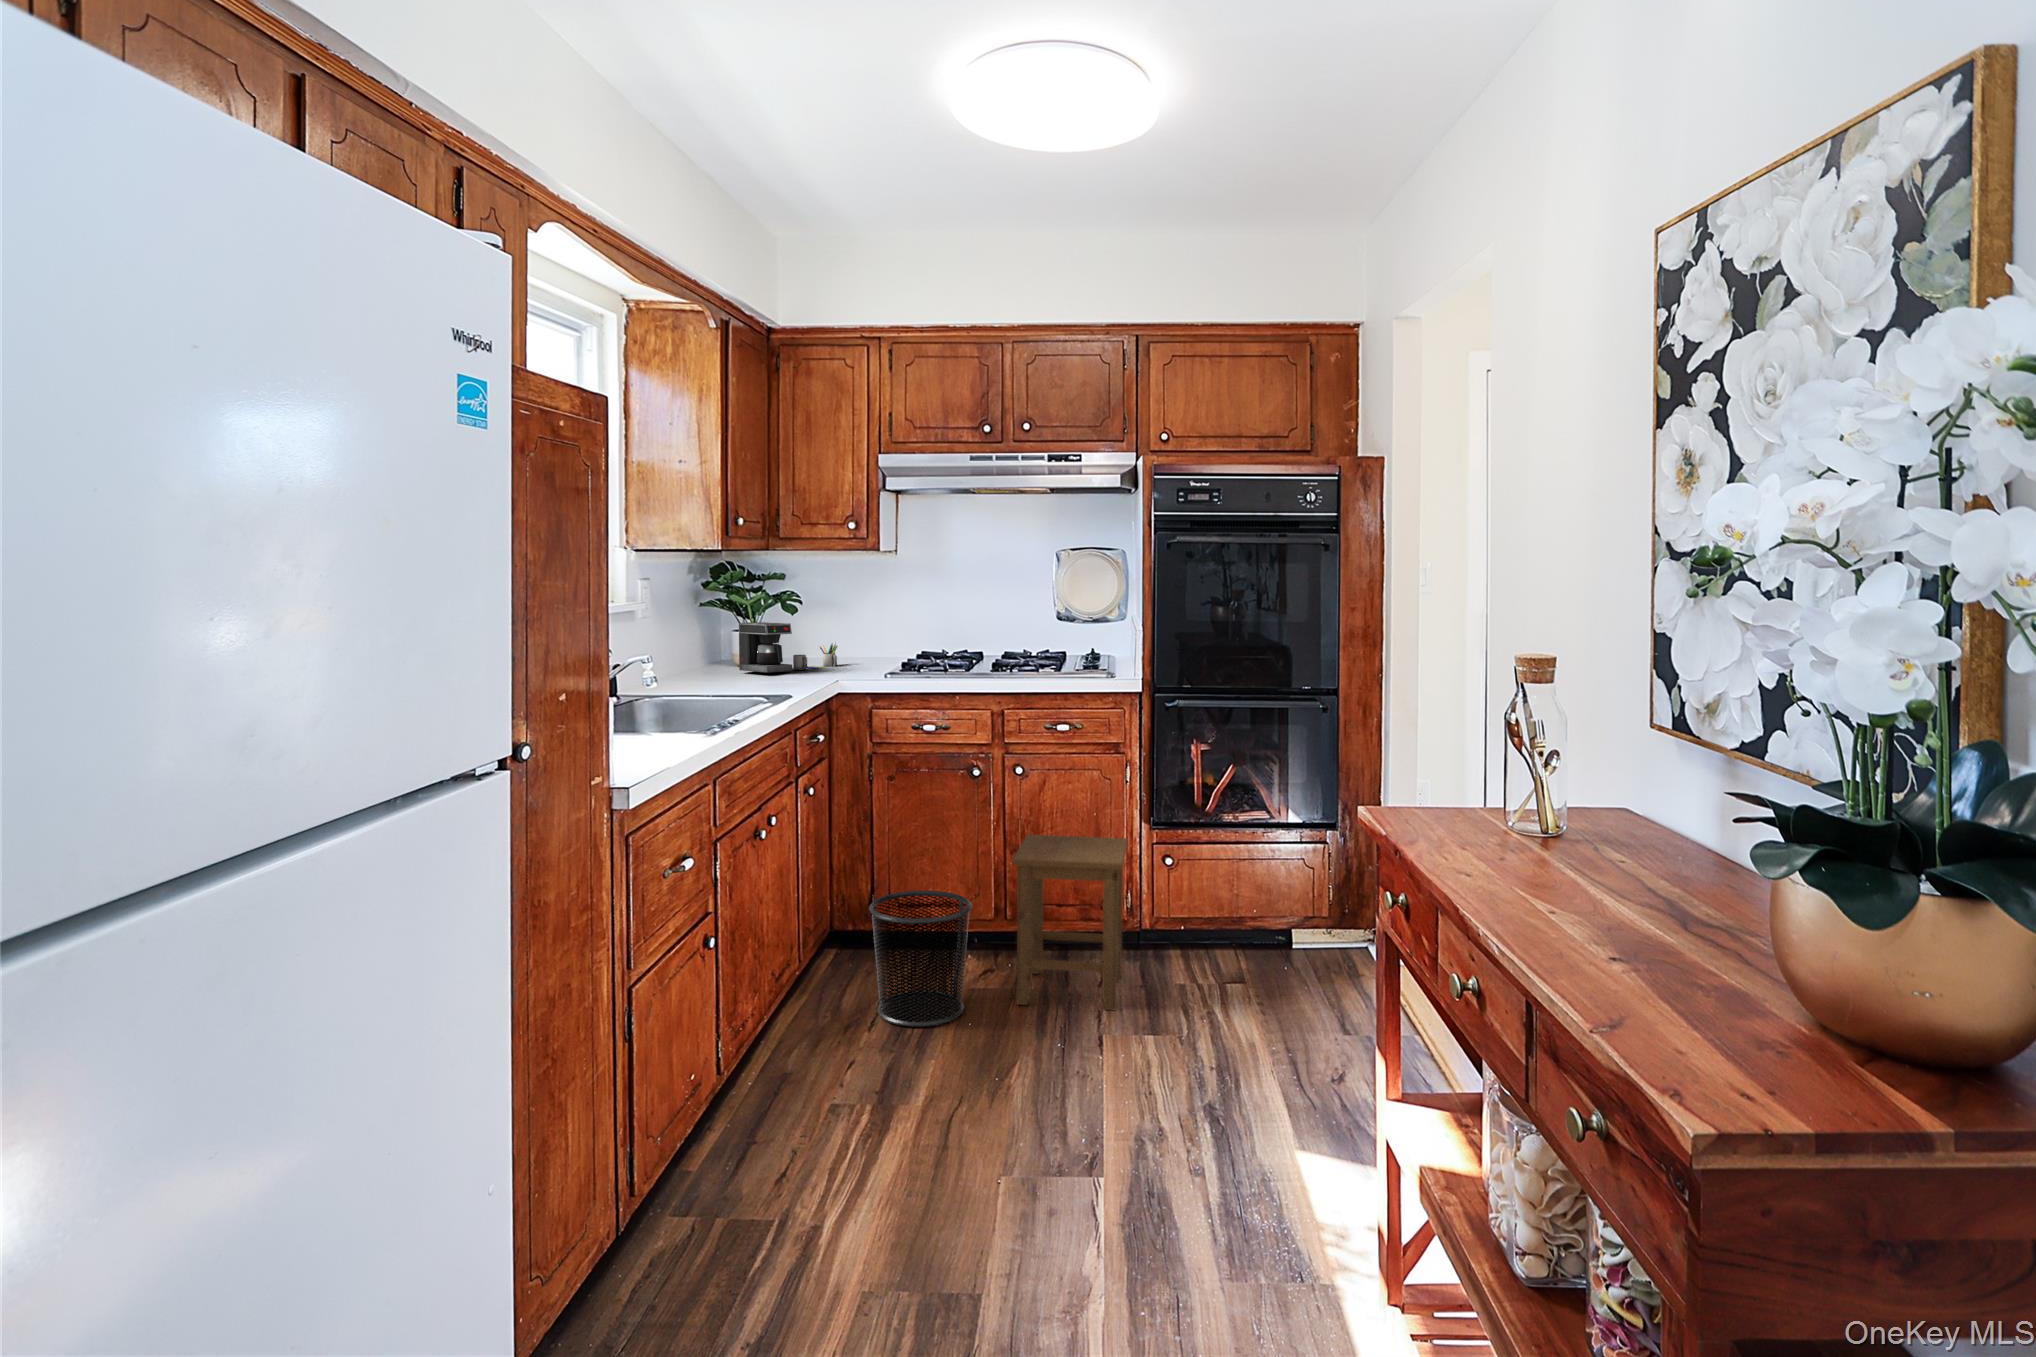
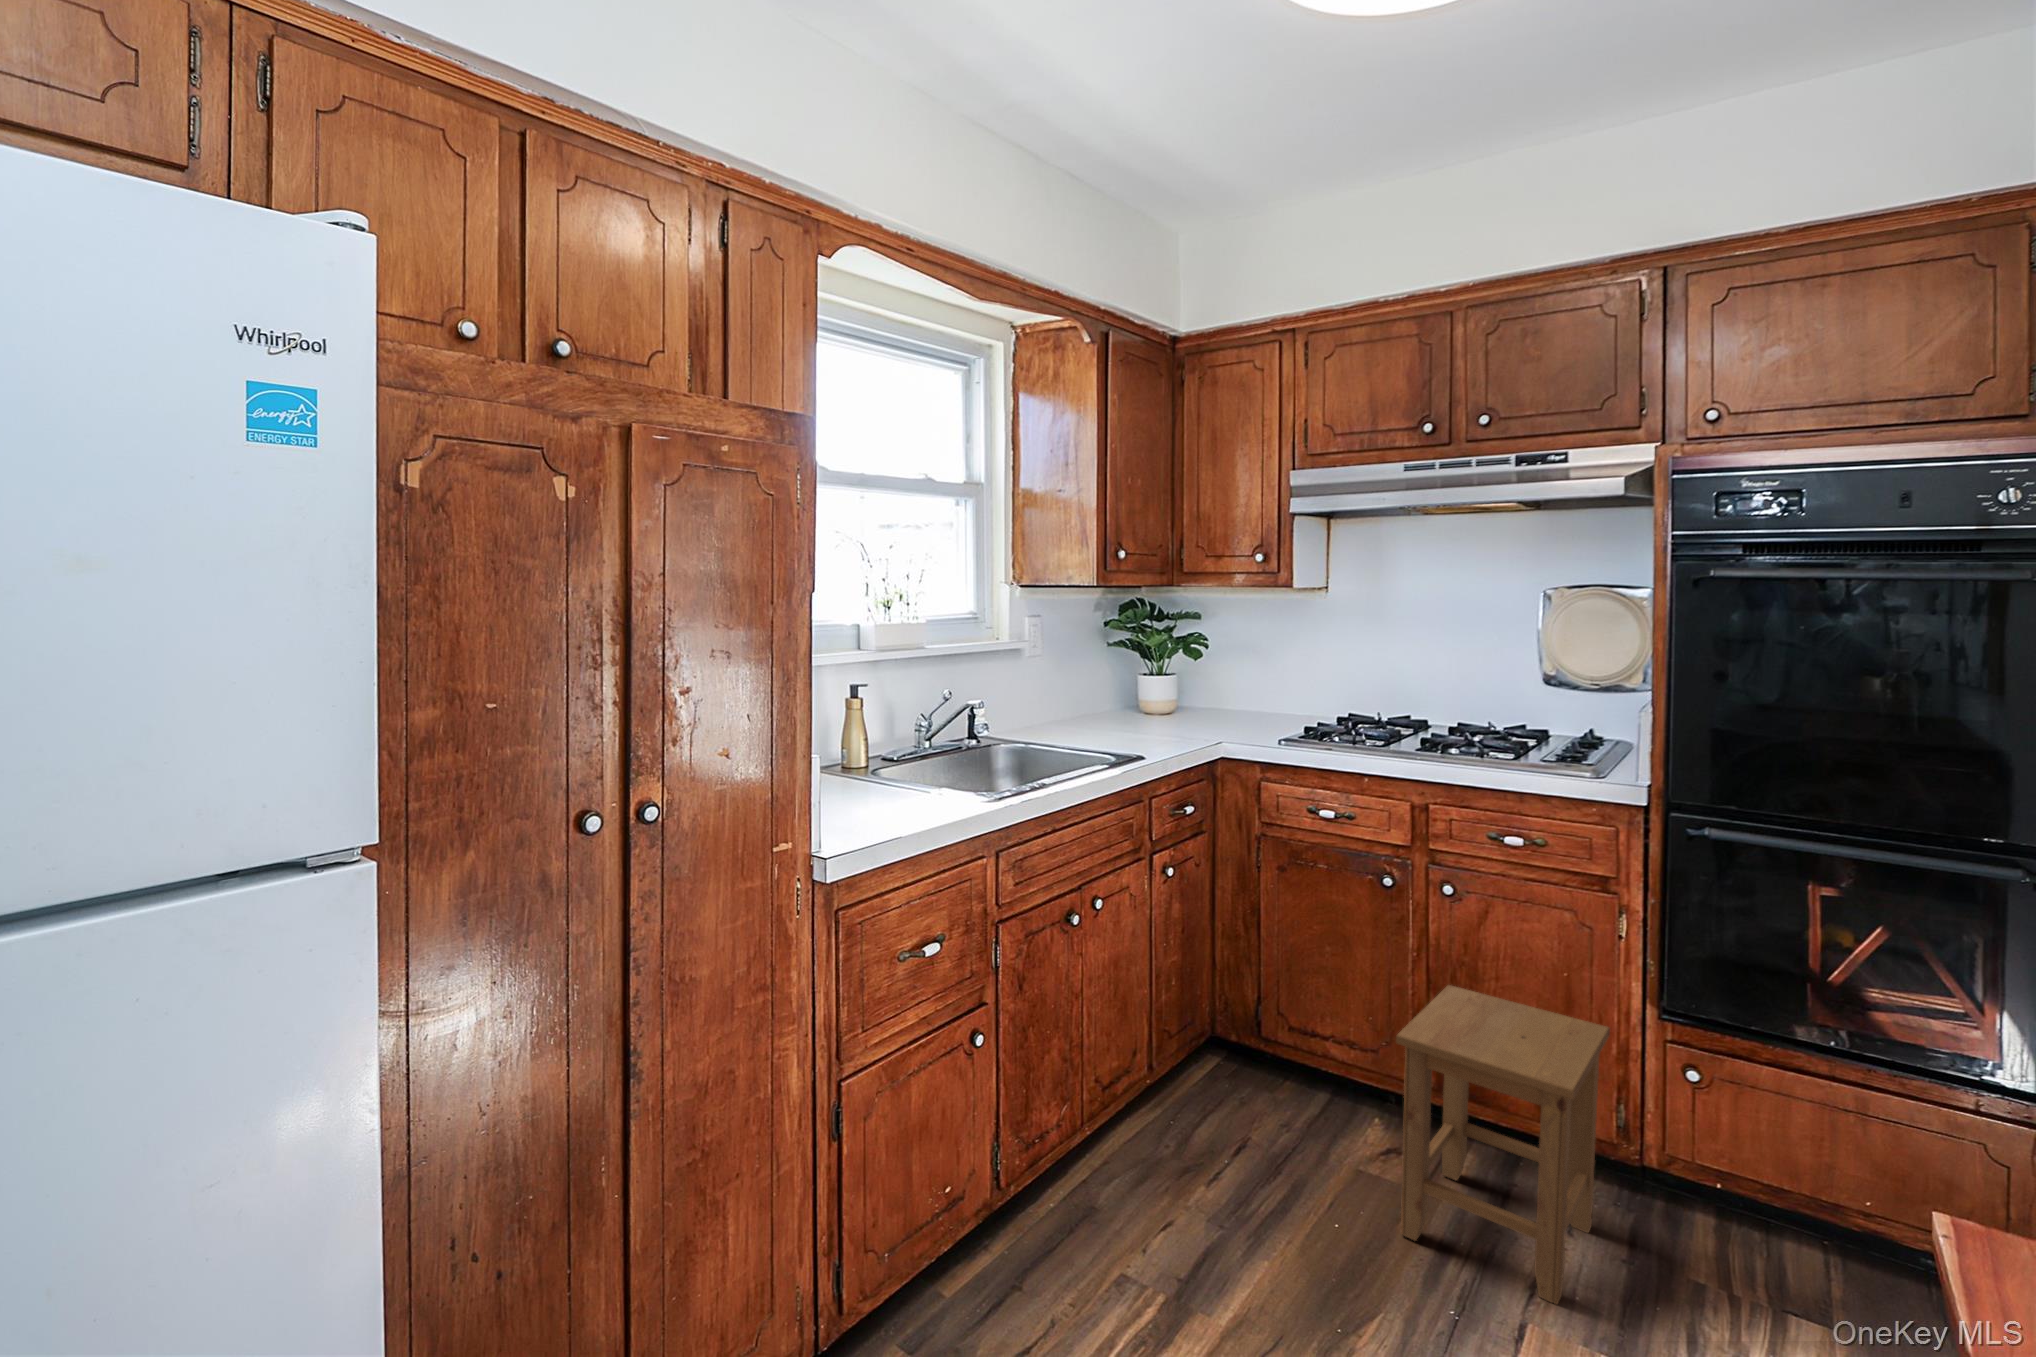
coffee maker: present [739,622,838,673] -> none [1136,669,1250,728]
waste bin: present [869,890,972,1027] -> none [1199,1033,1338,1235]

